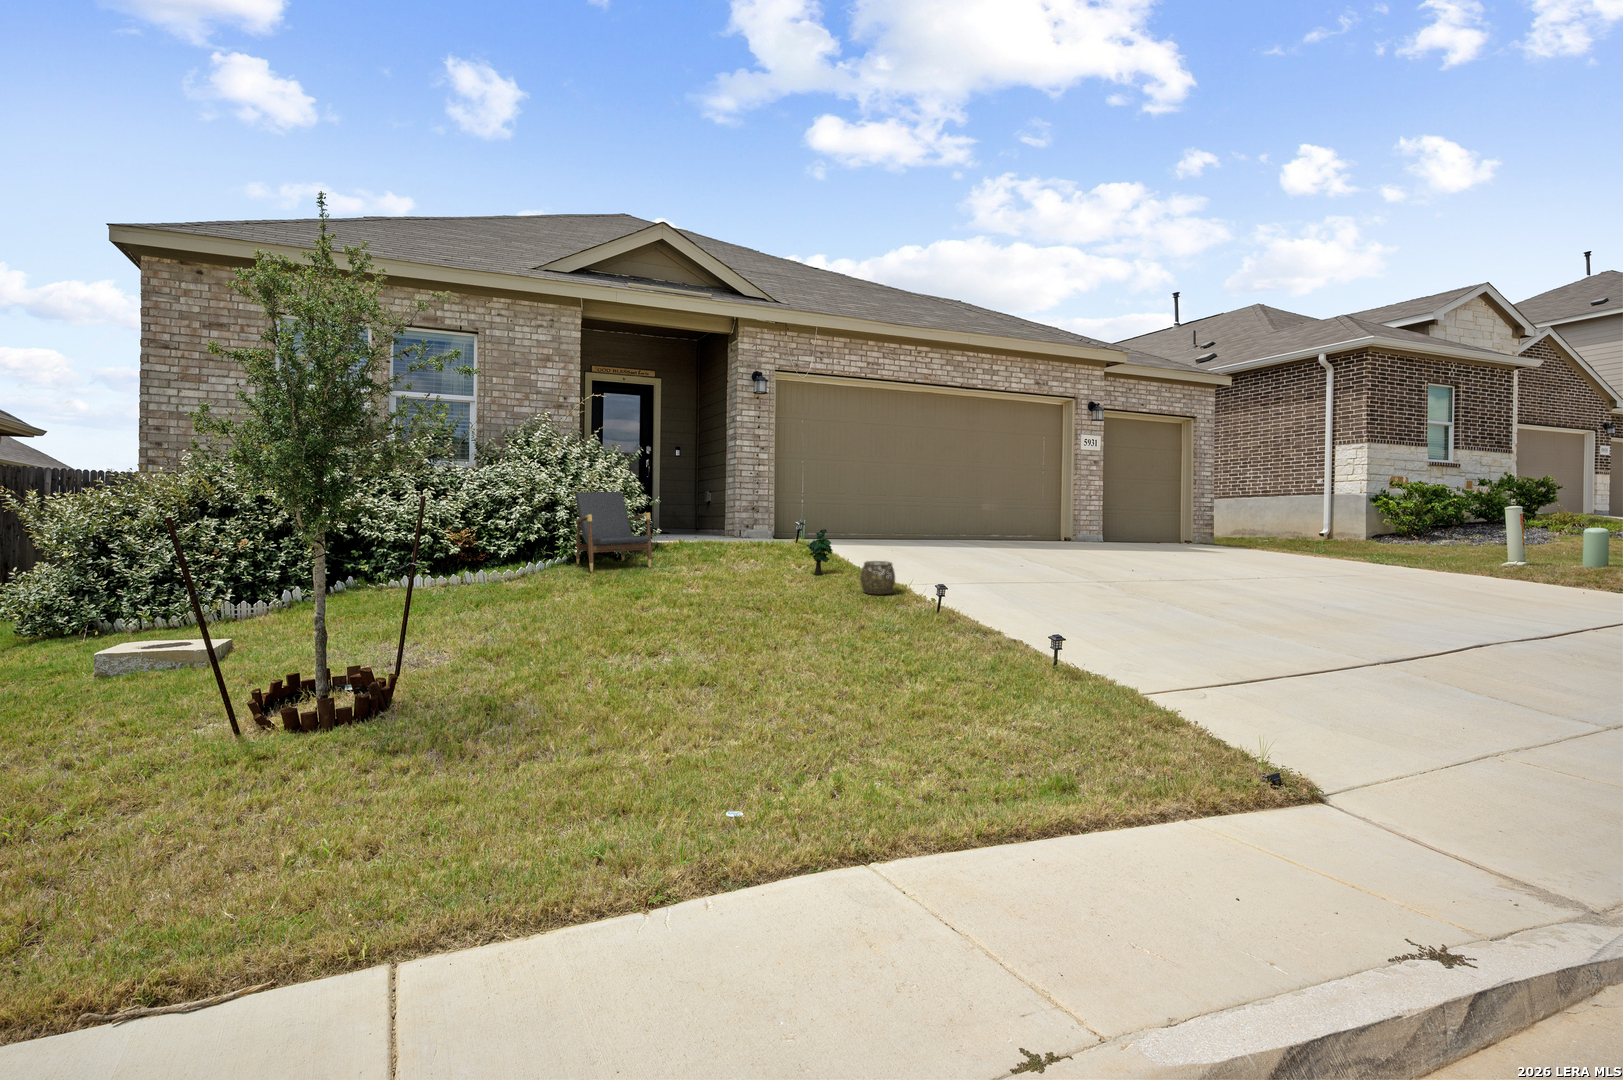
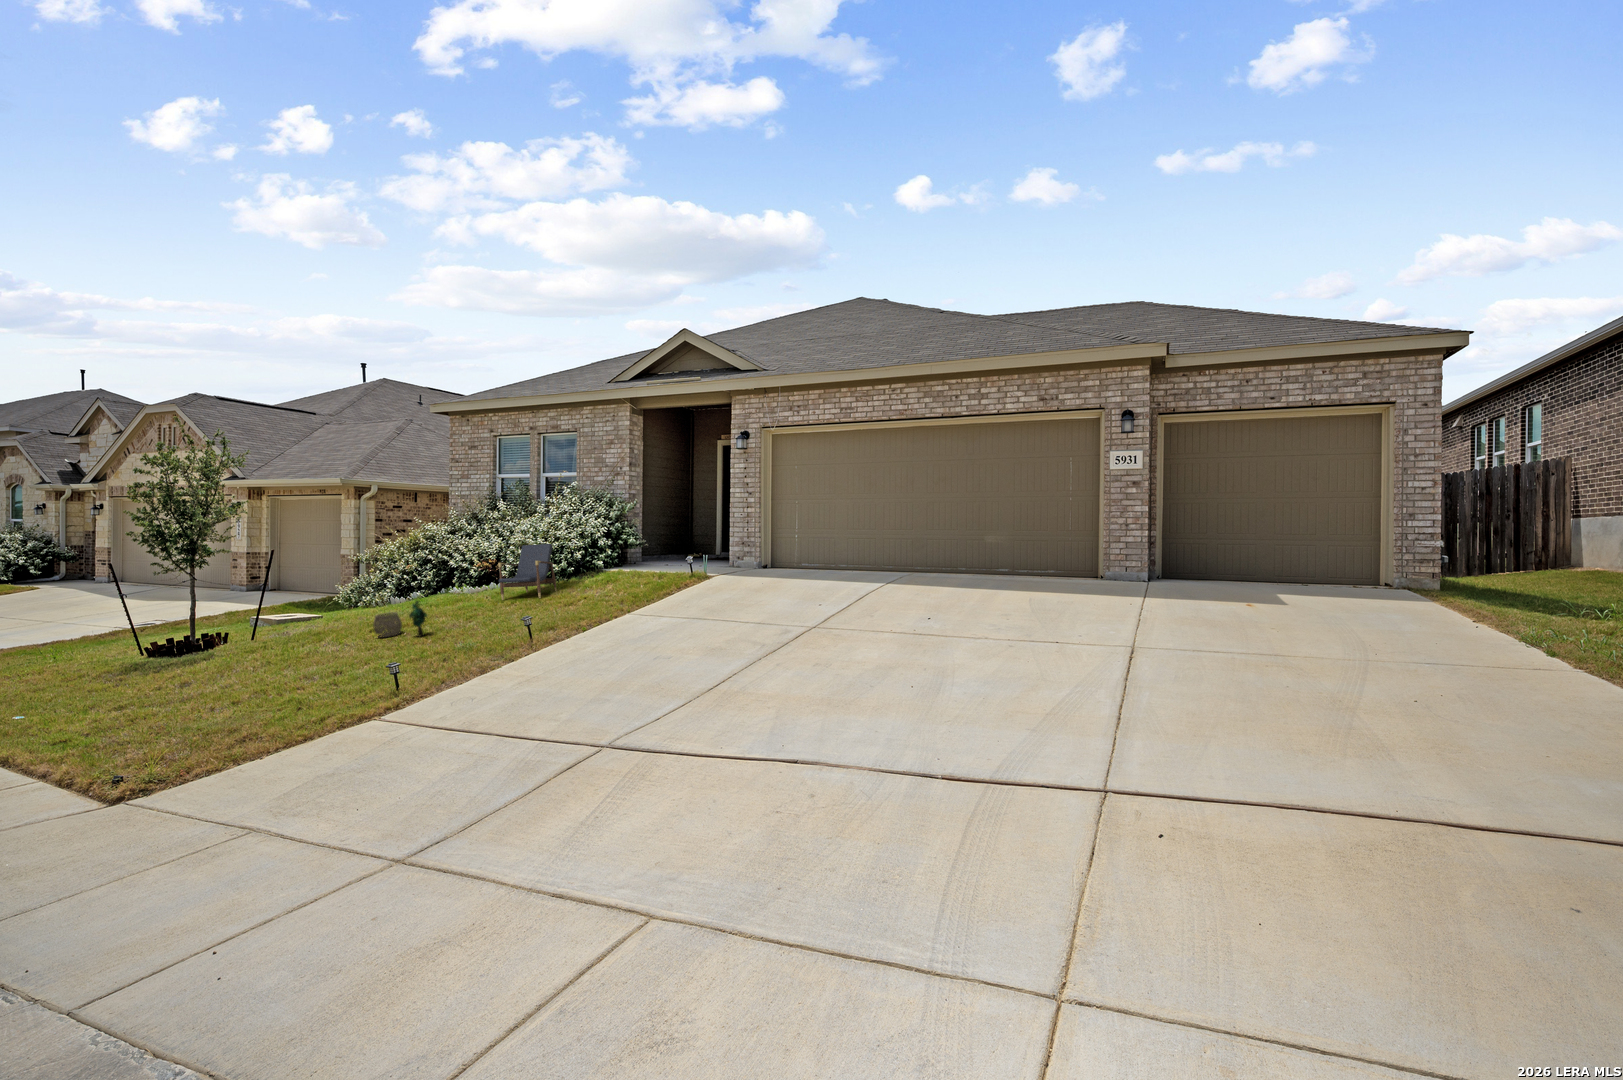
decorative plant: present [807,529,832,575] -> present [409,601,427,637]
woven basket: present [860,561,895,594] -> present [373,612,402,637]

